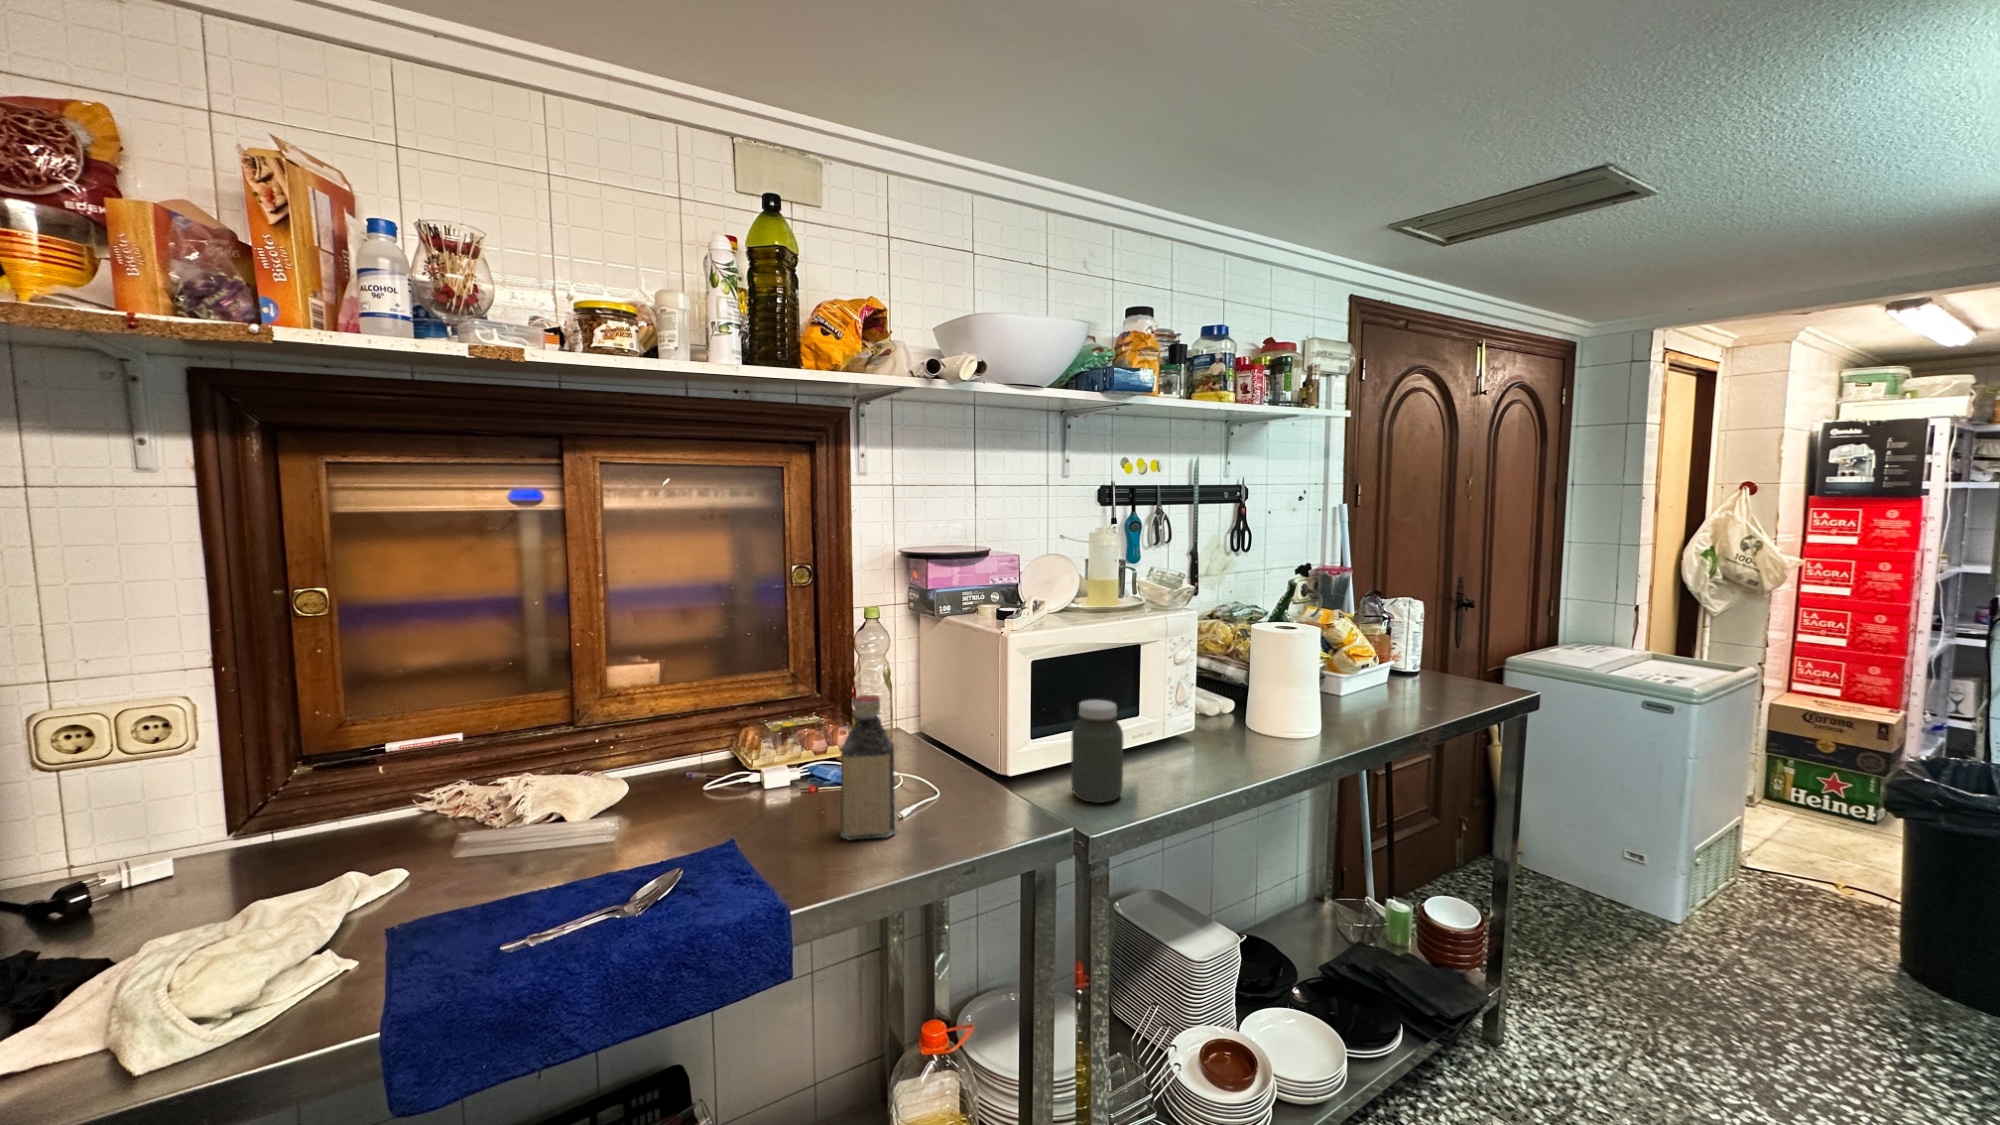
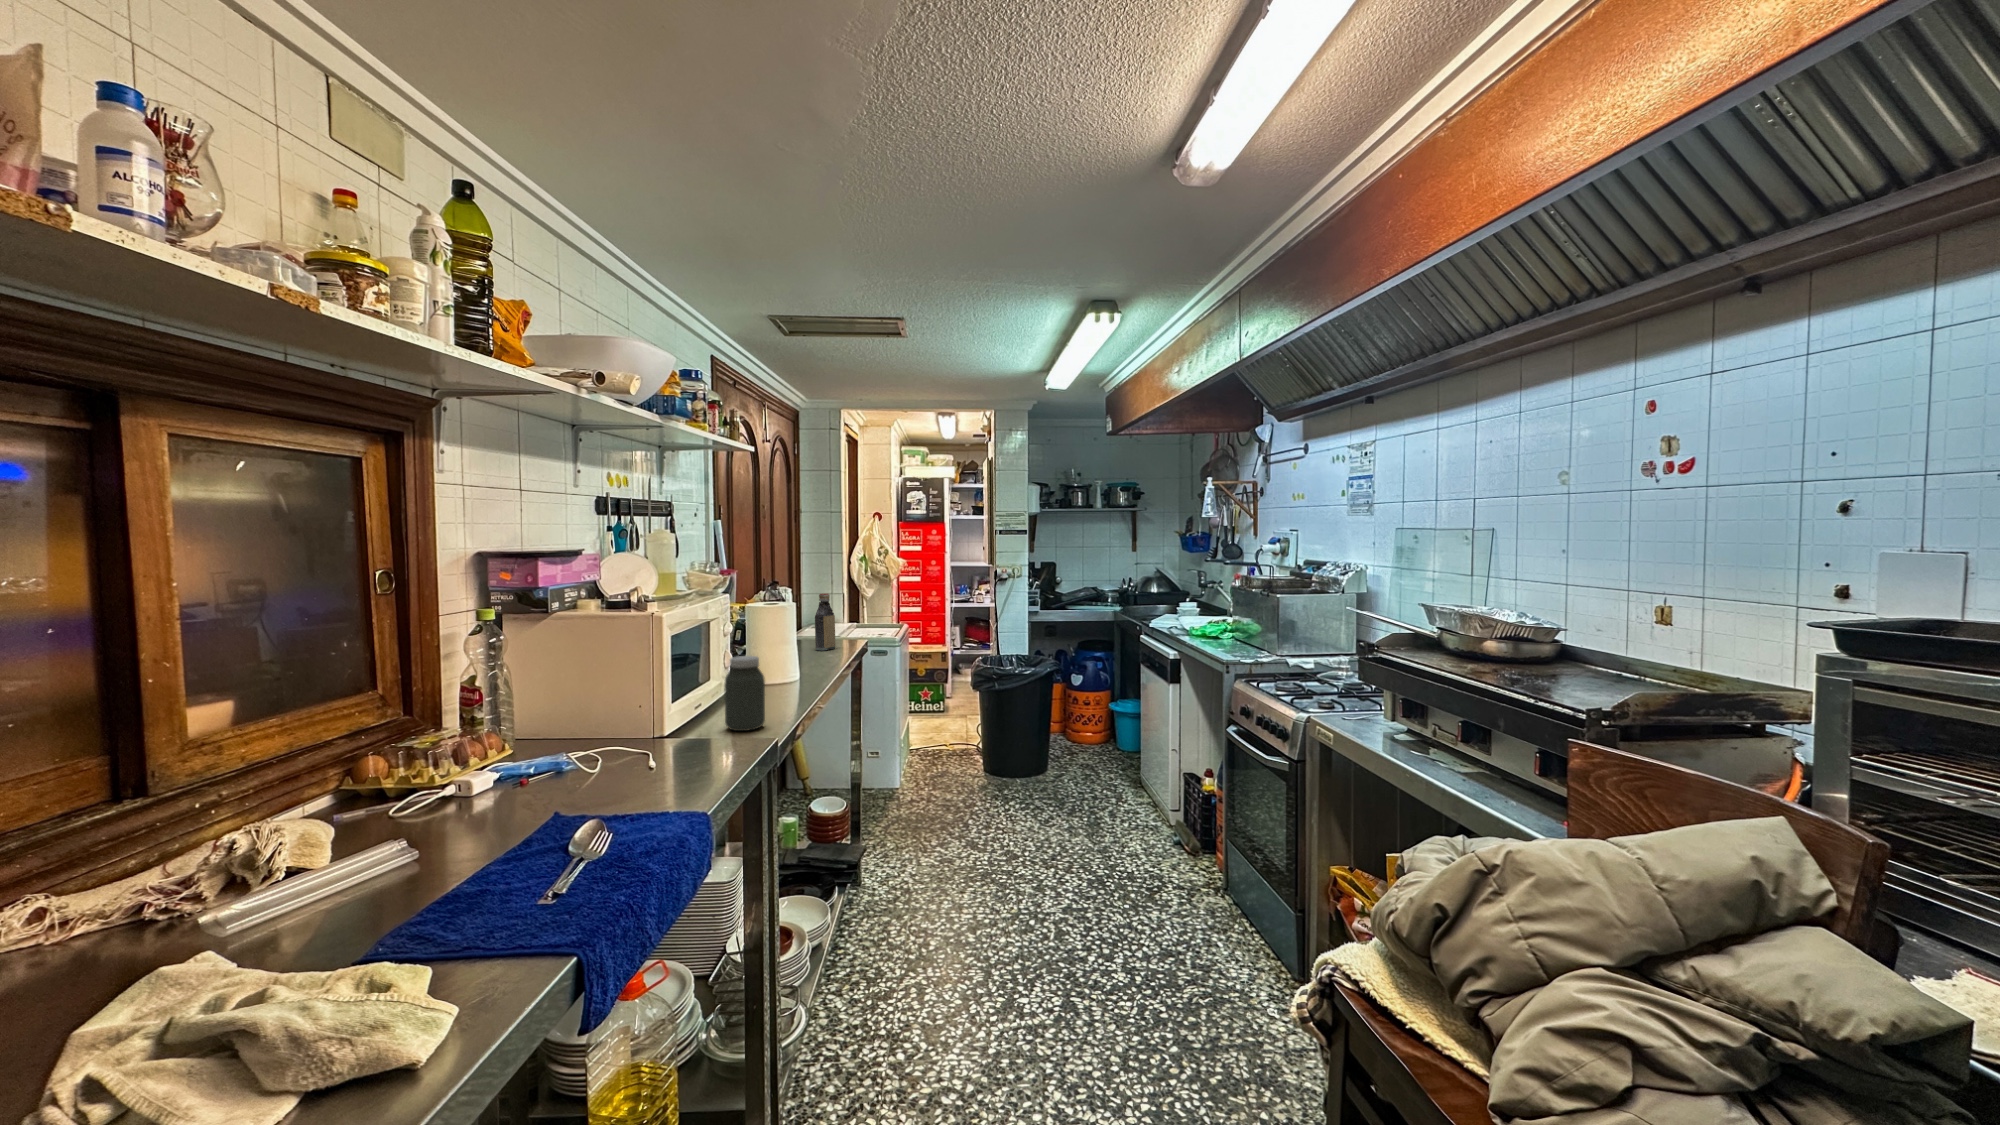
bottle: present [840,695,895,840] -> present [815,594,835,651]

